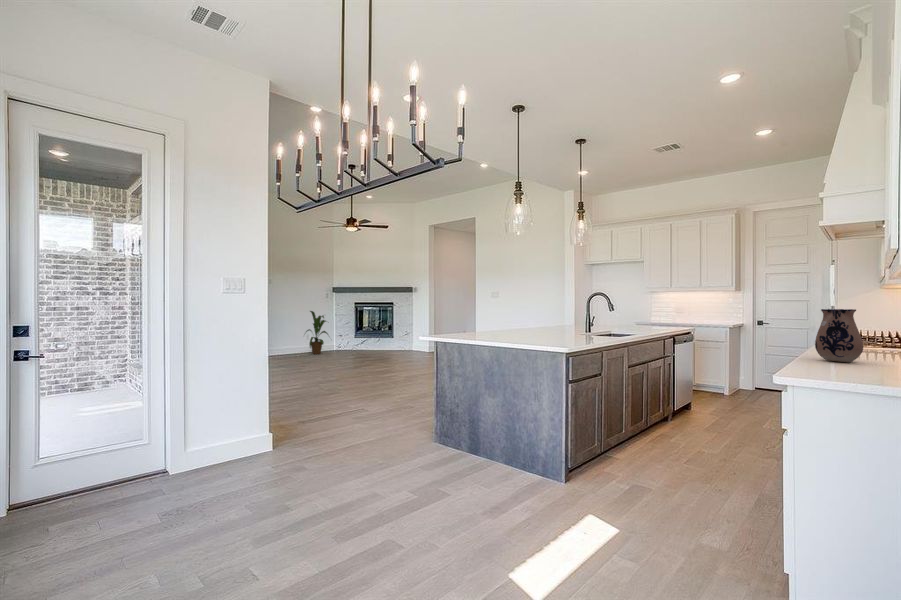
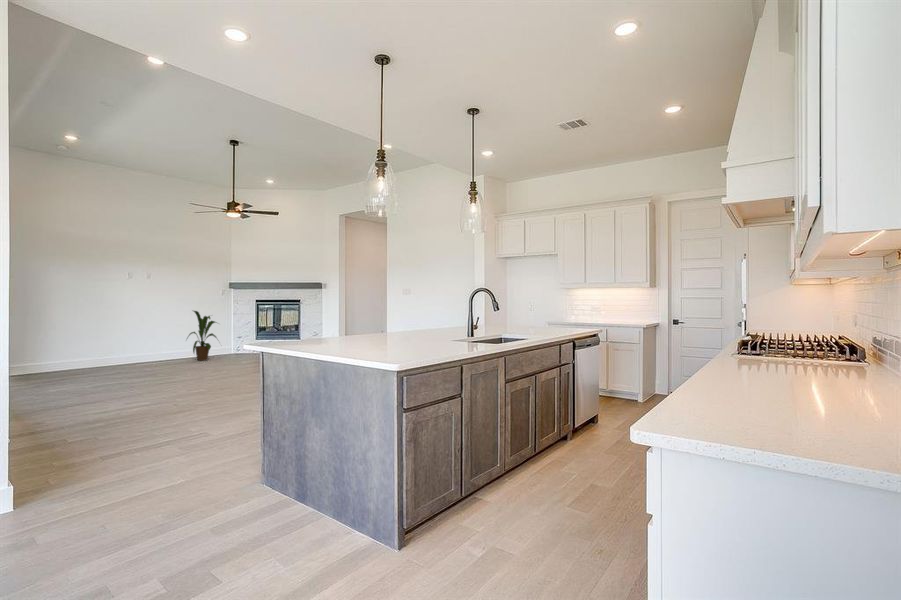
ceramic pitcher: present [815,309,863,362] -> none [703,311,765,389]

